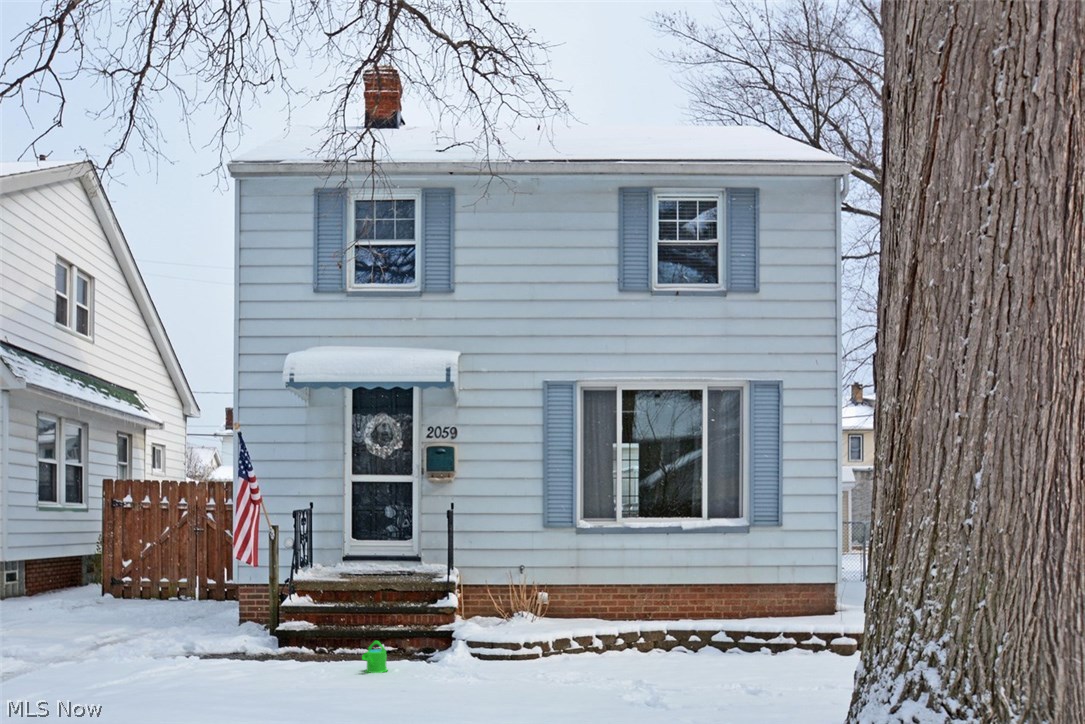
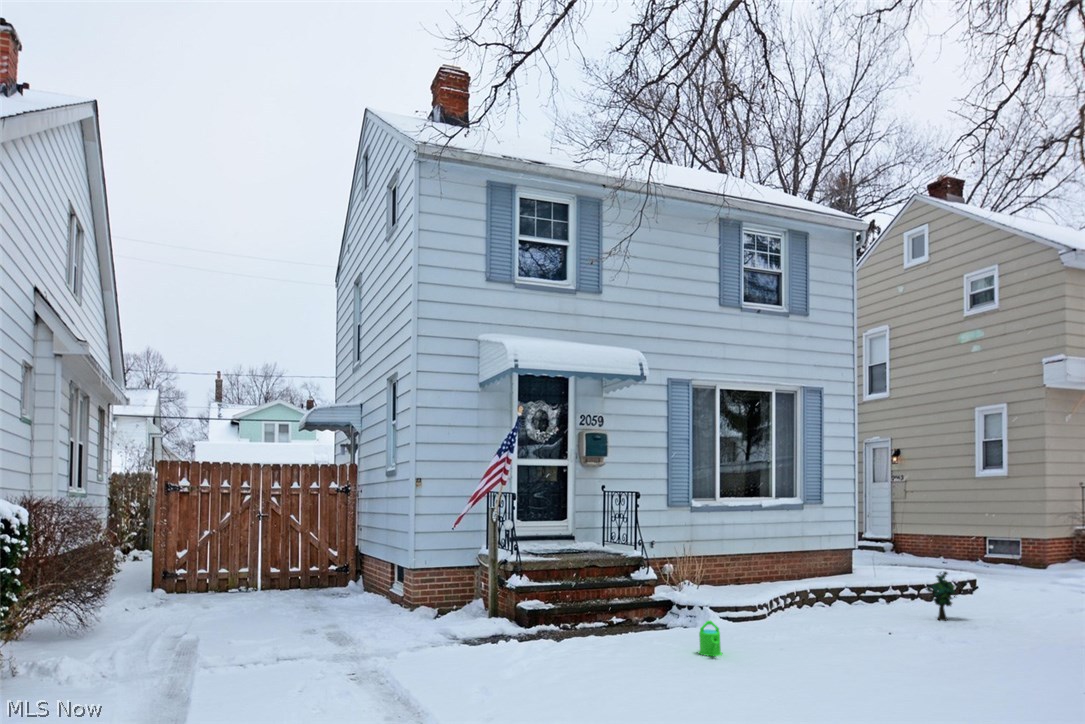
decorative plant: none [746,612,780,670] -> present [926,572,955,621]

